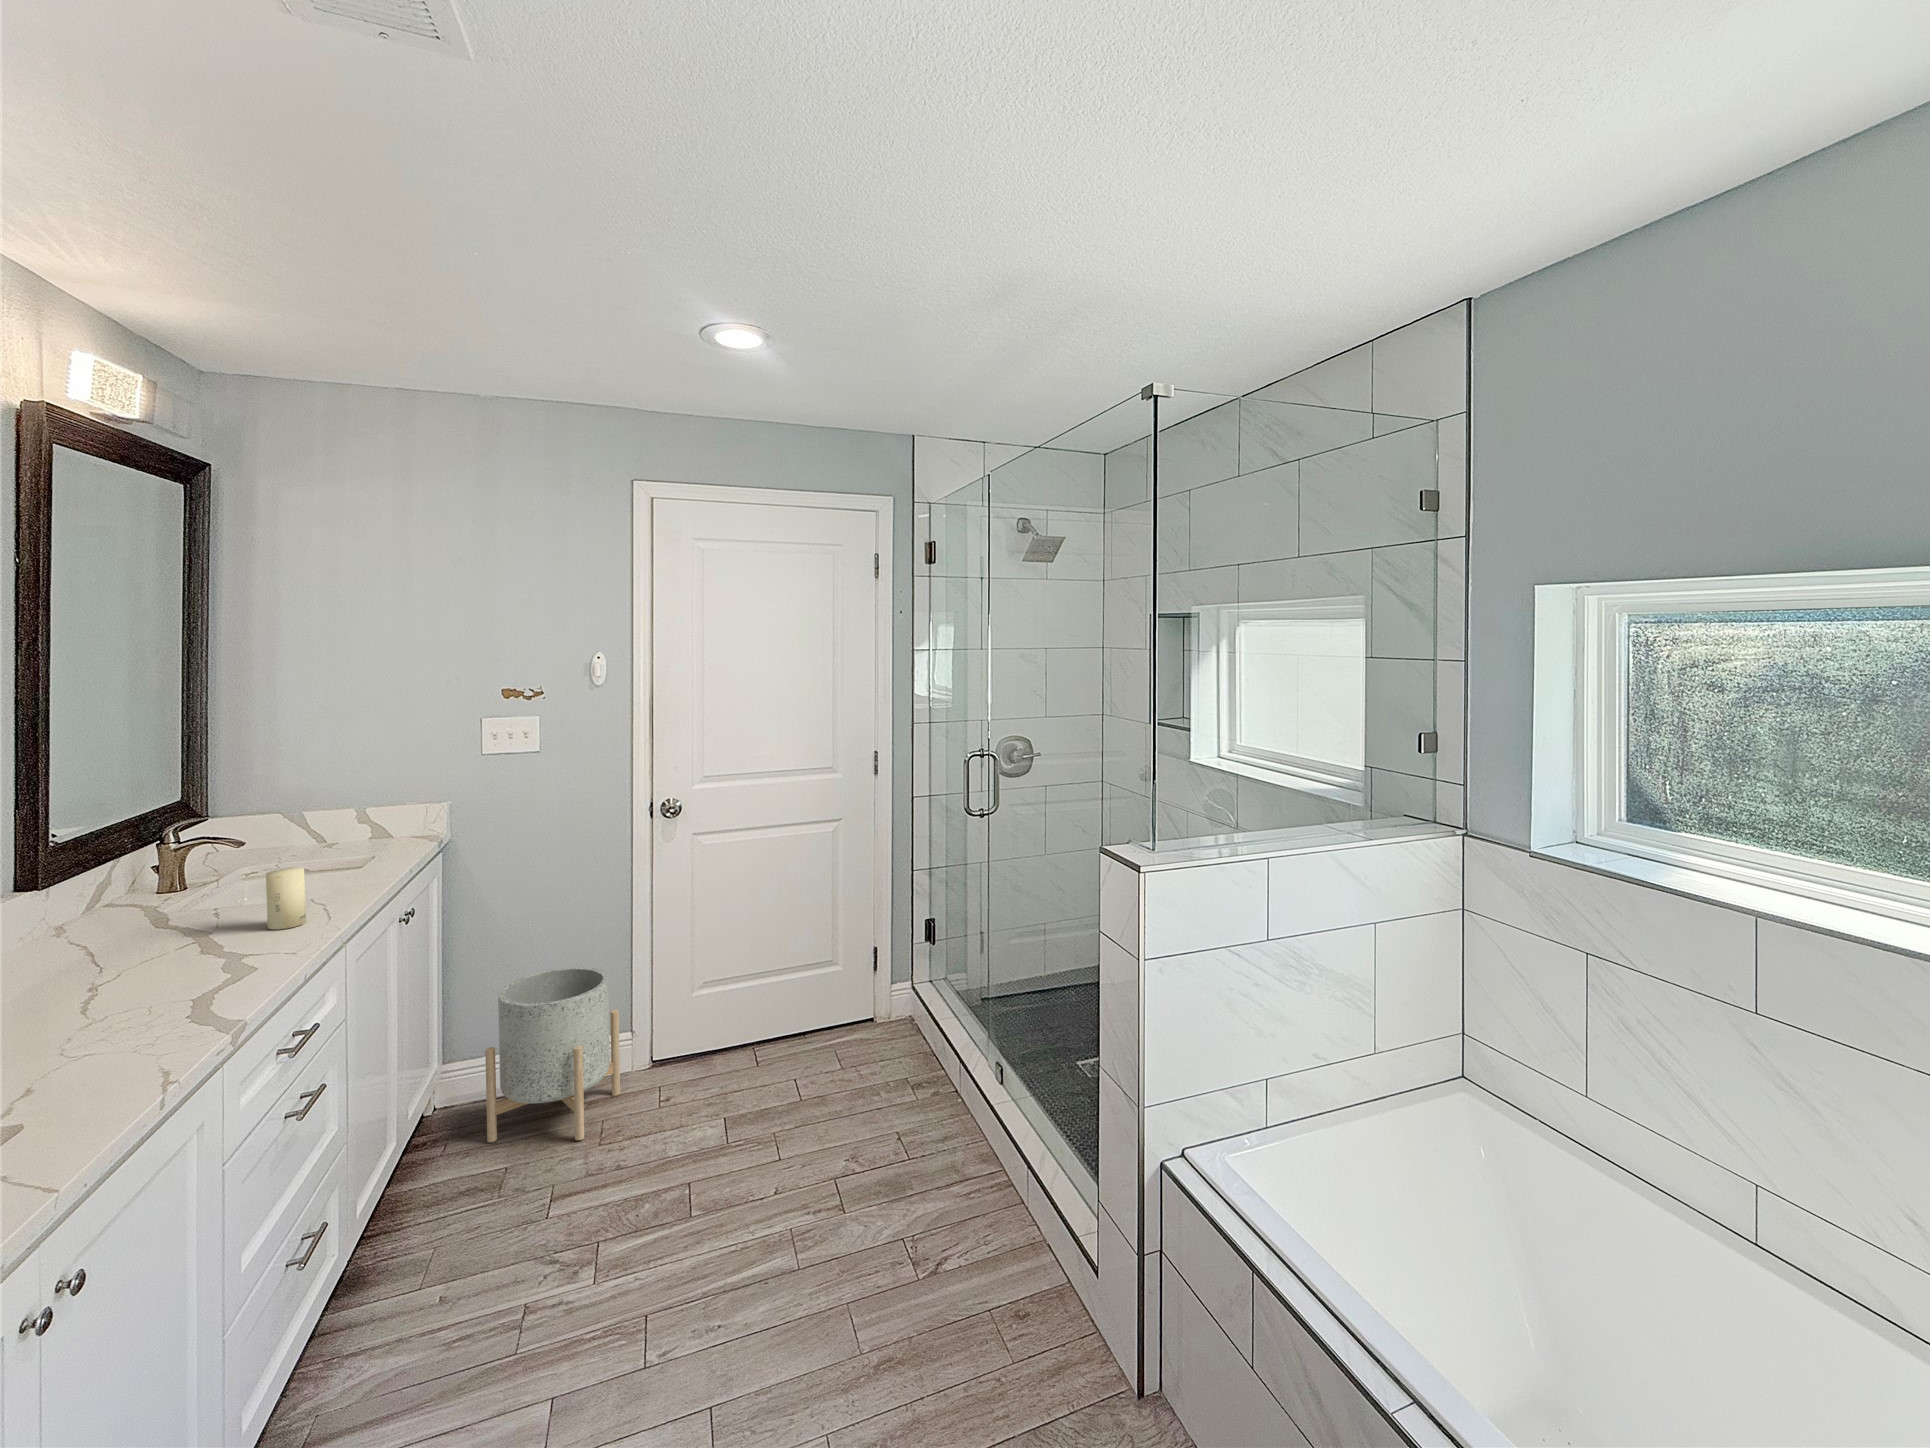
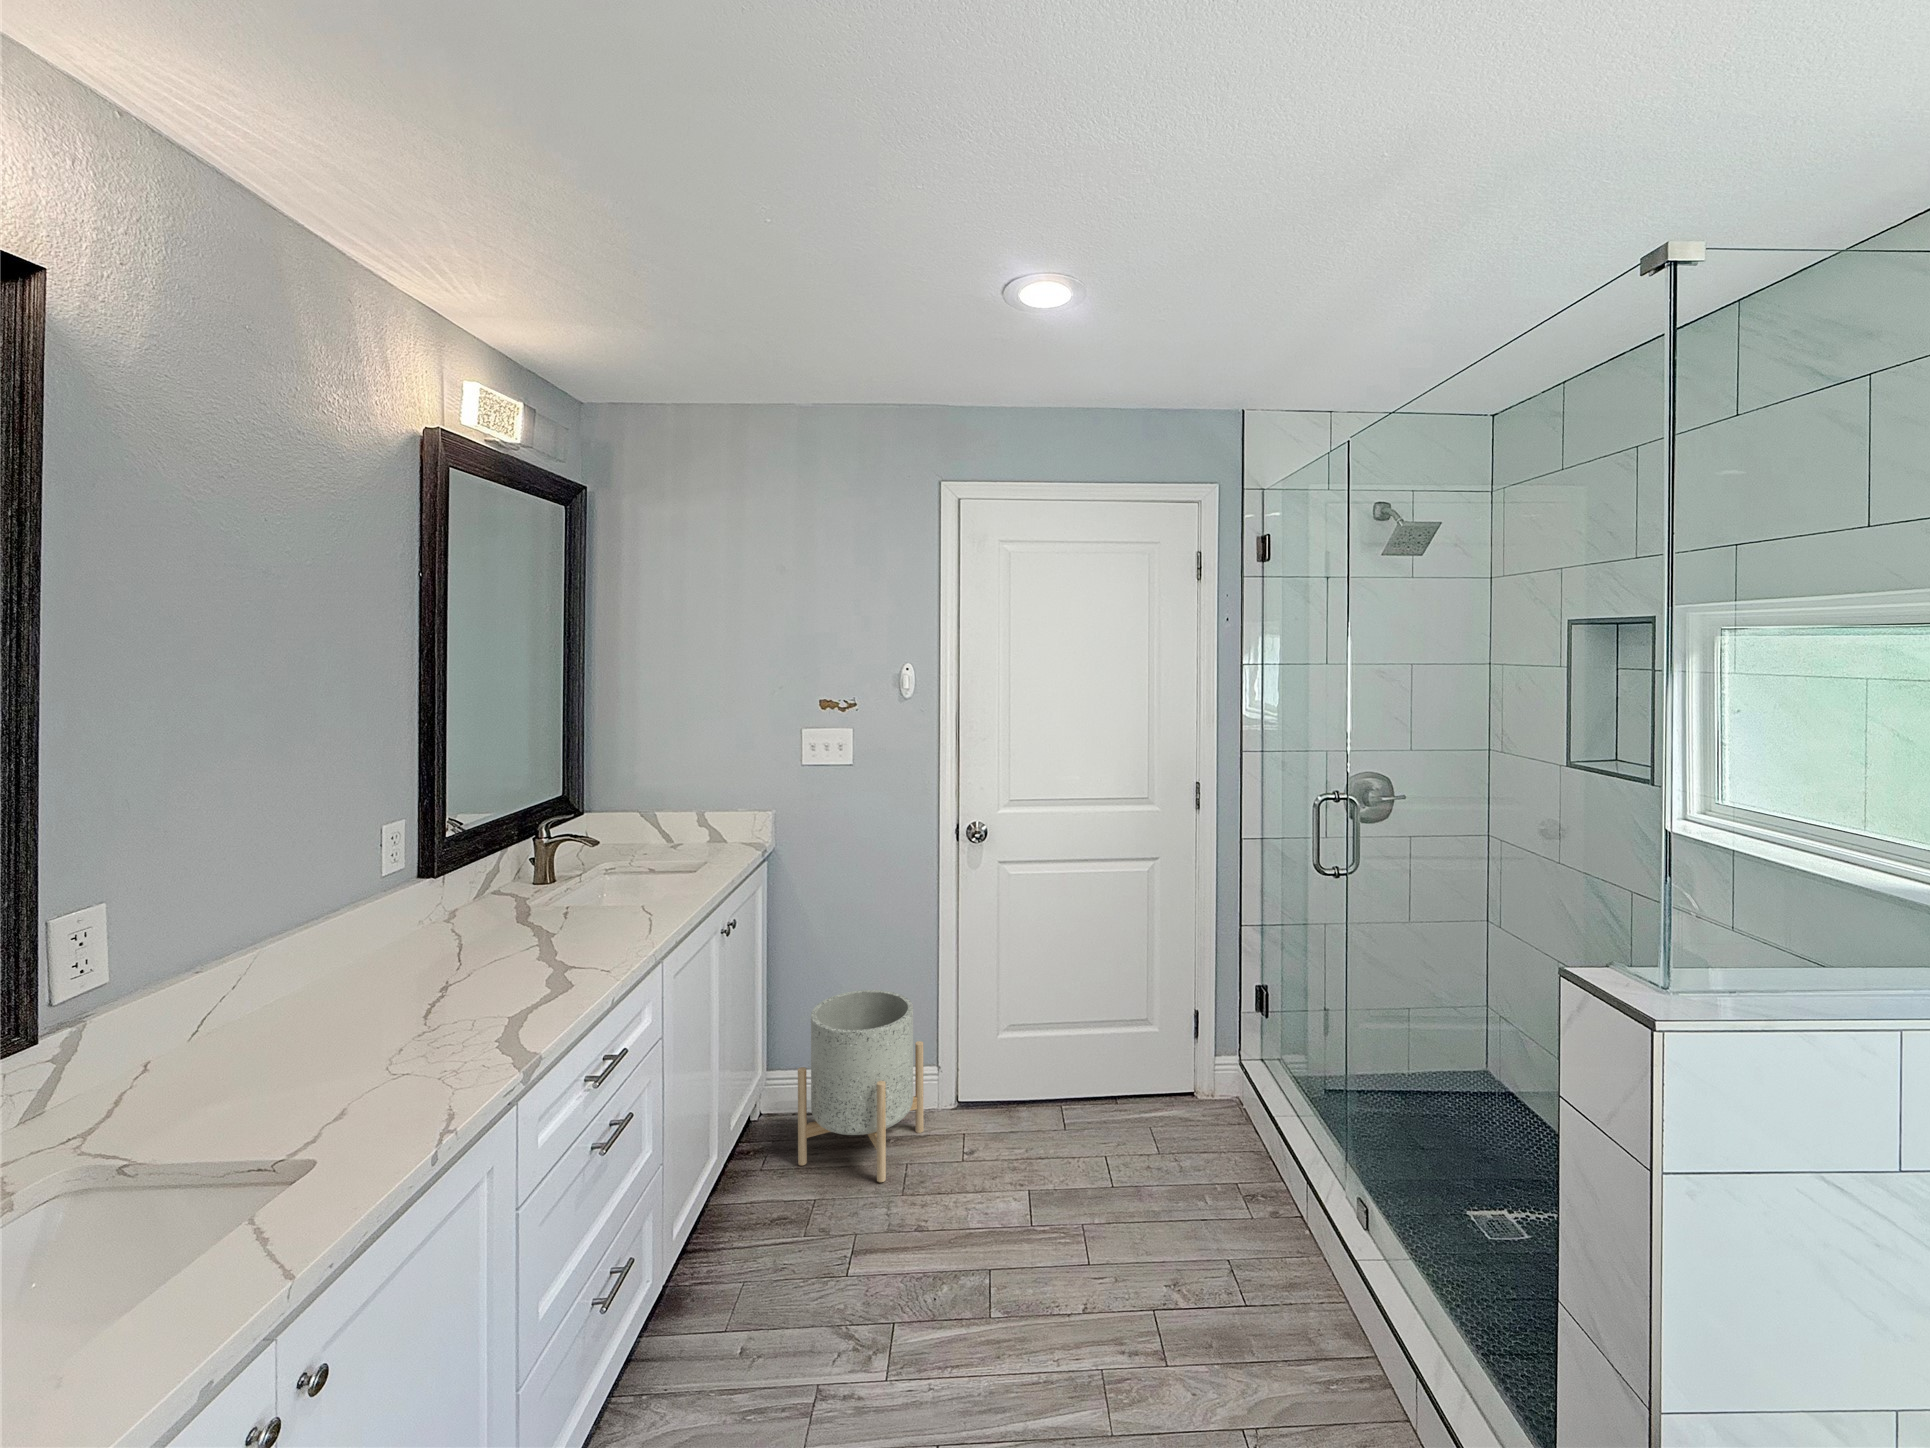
candle: present [266,868,306,929] -> none [596,879,629,941]

